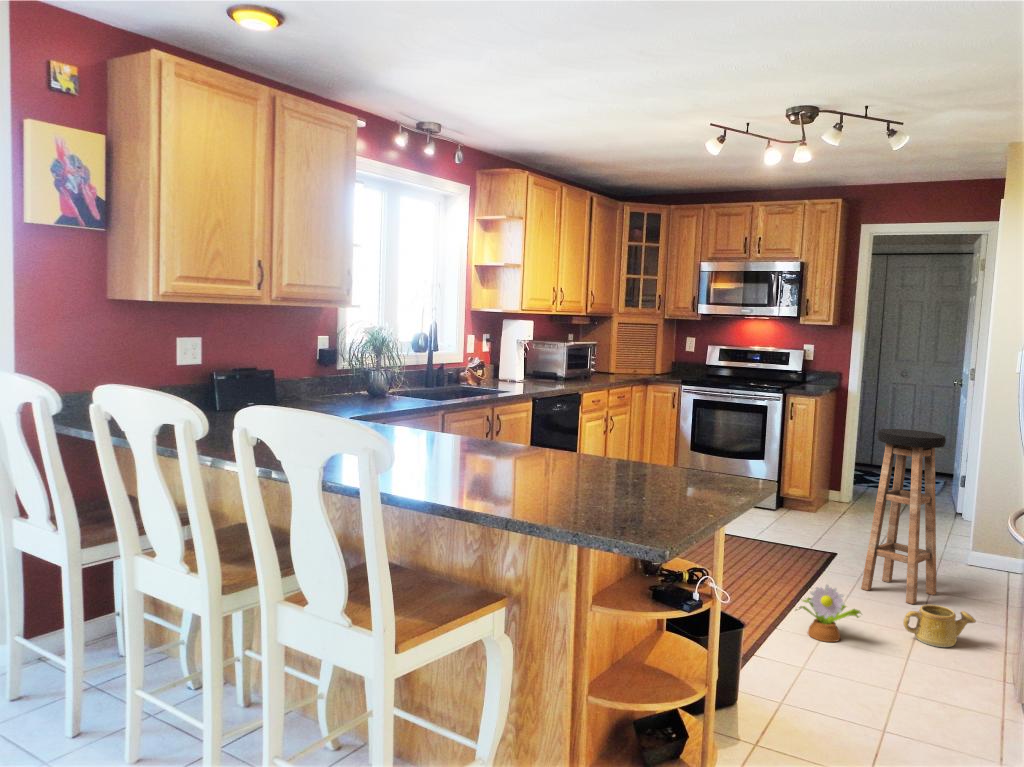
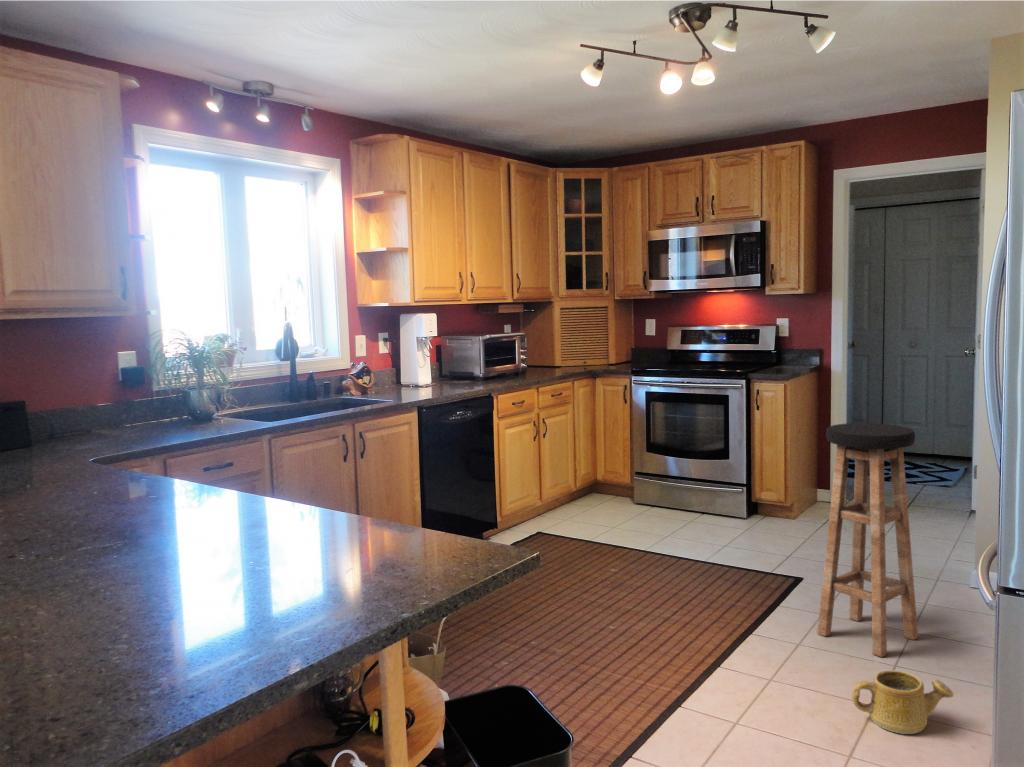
decorative plant: present [796,584,861,642] -> none [698,653,791,731]

